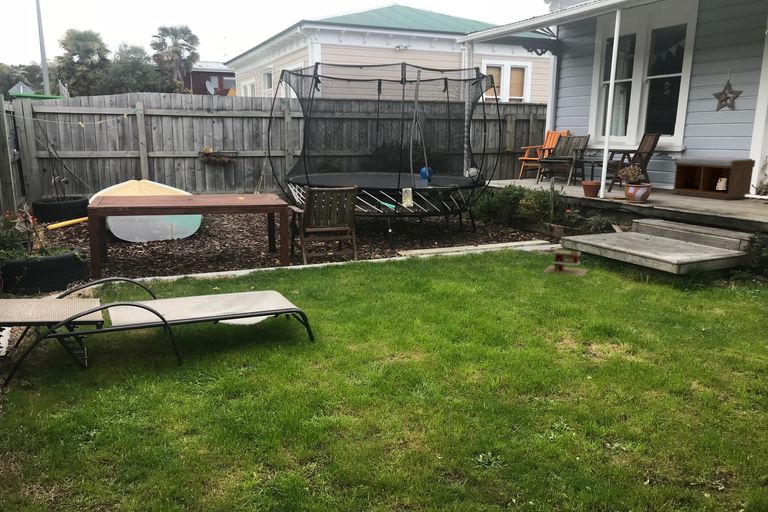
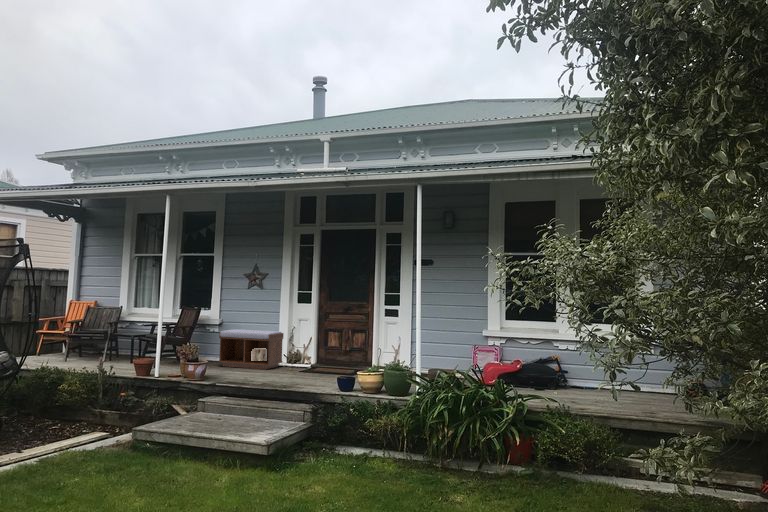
toy house: present [543,250,588,276] -> none [120,448,172,482]

